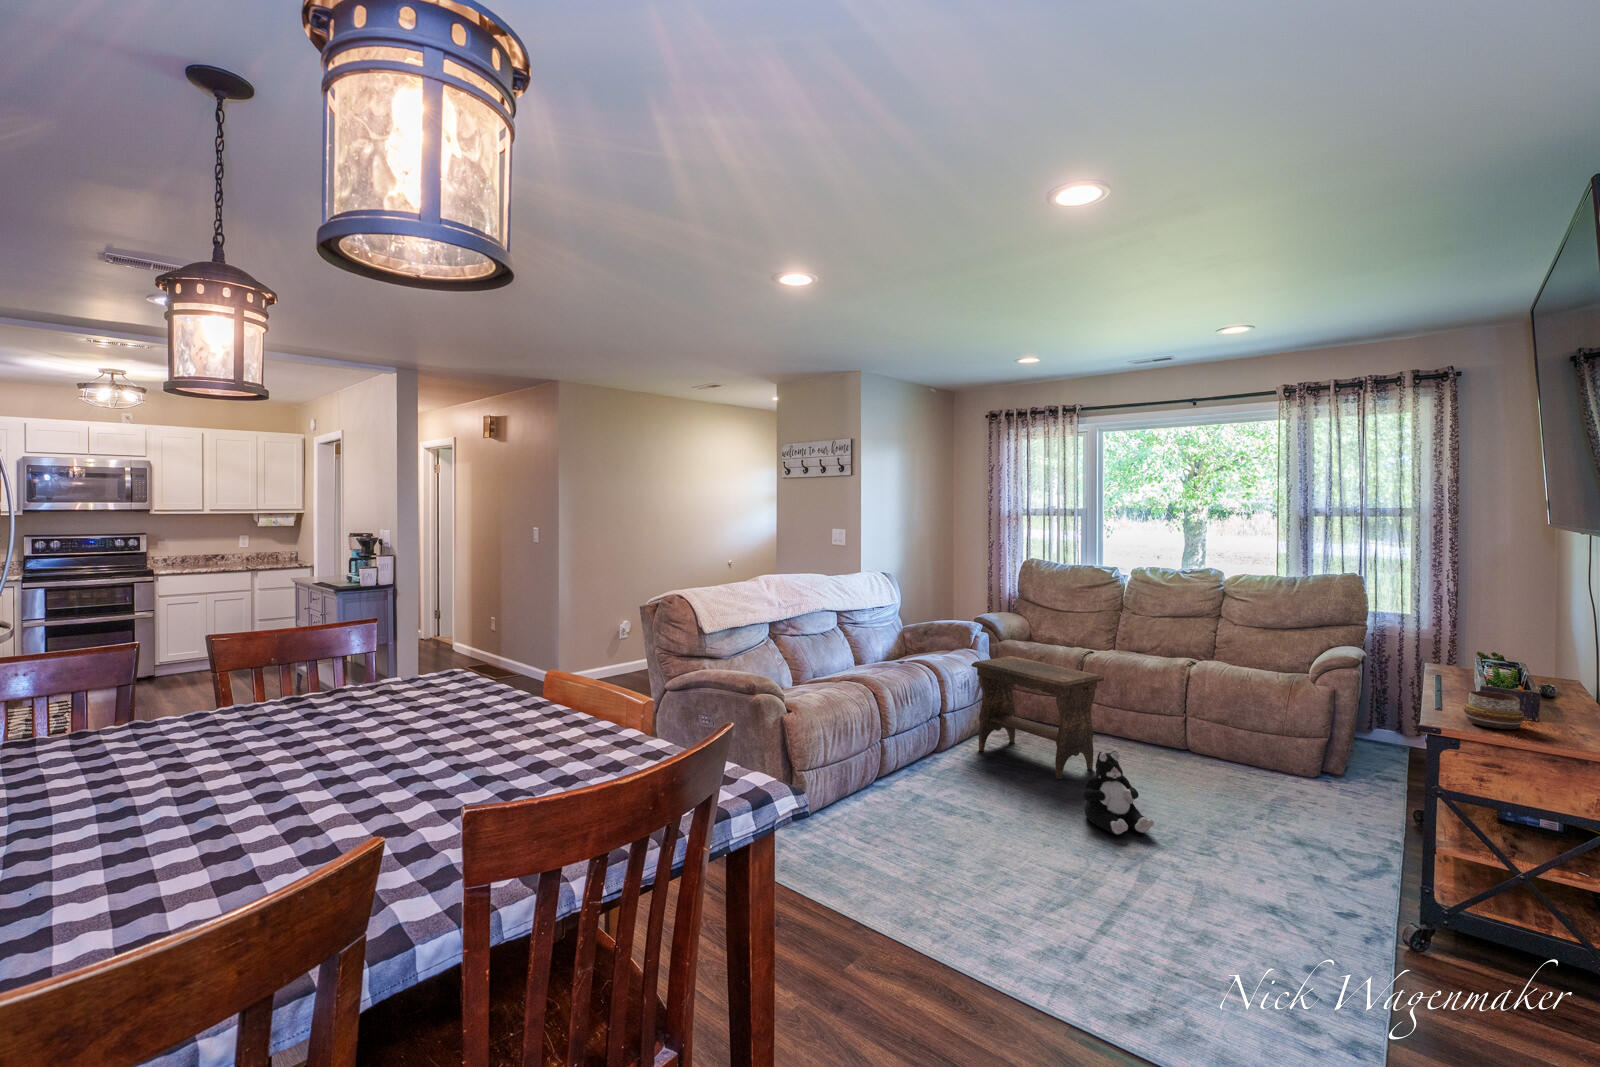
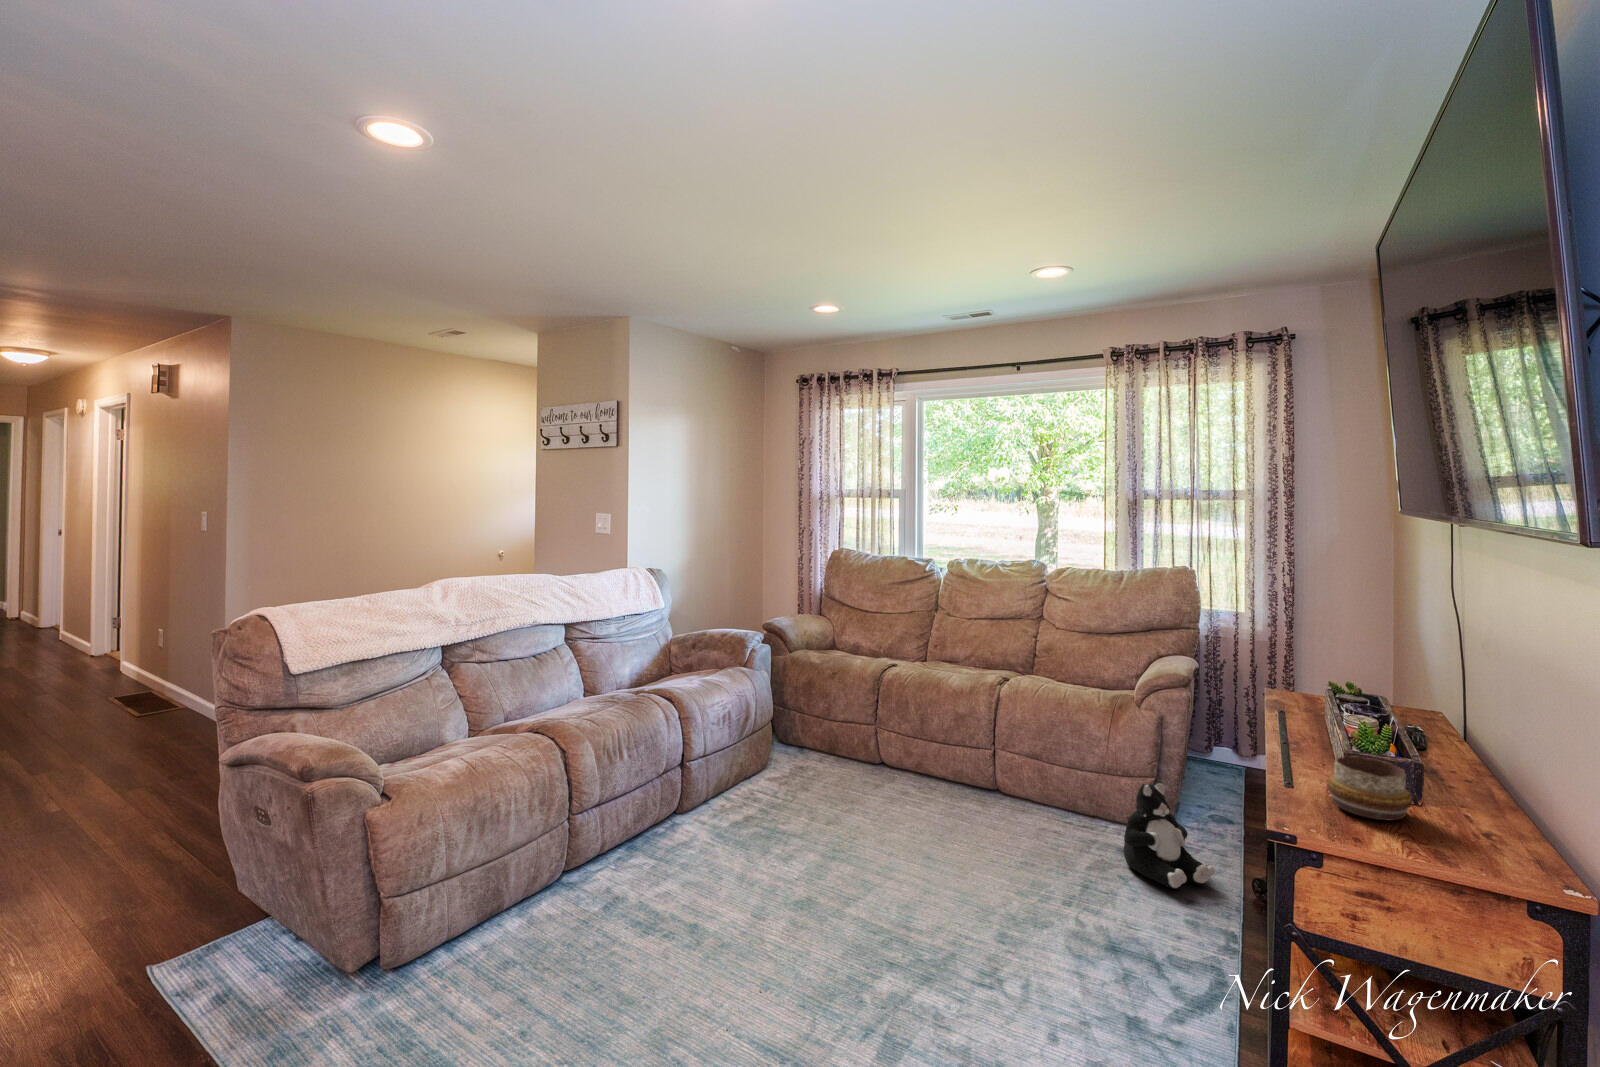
footstool: present [971,656,1104,779] -> none [729,678,887,848]
plush toy: present [1083,751,1154,834] -> present [1123,782,1215,888]

